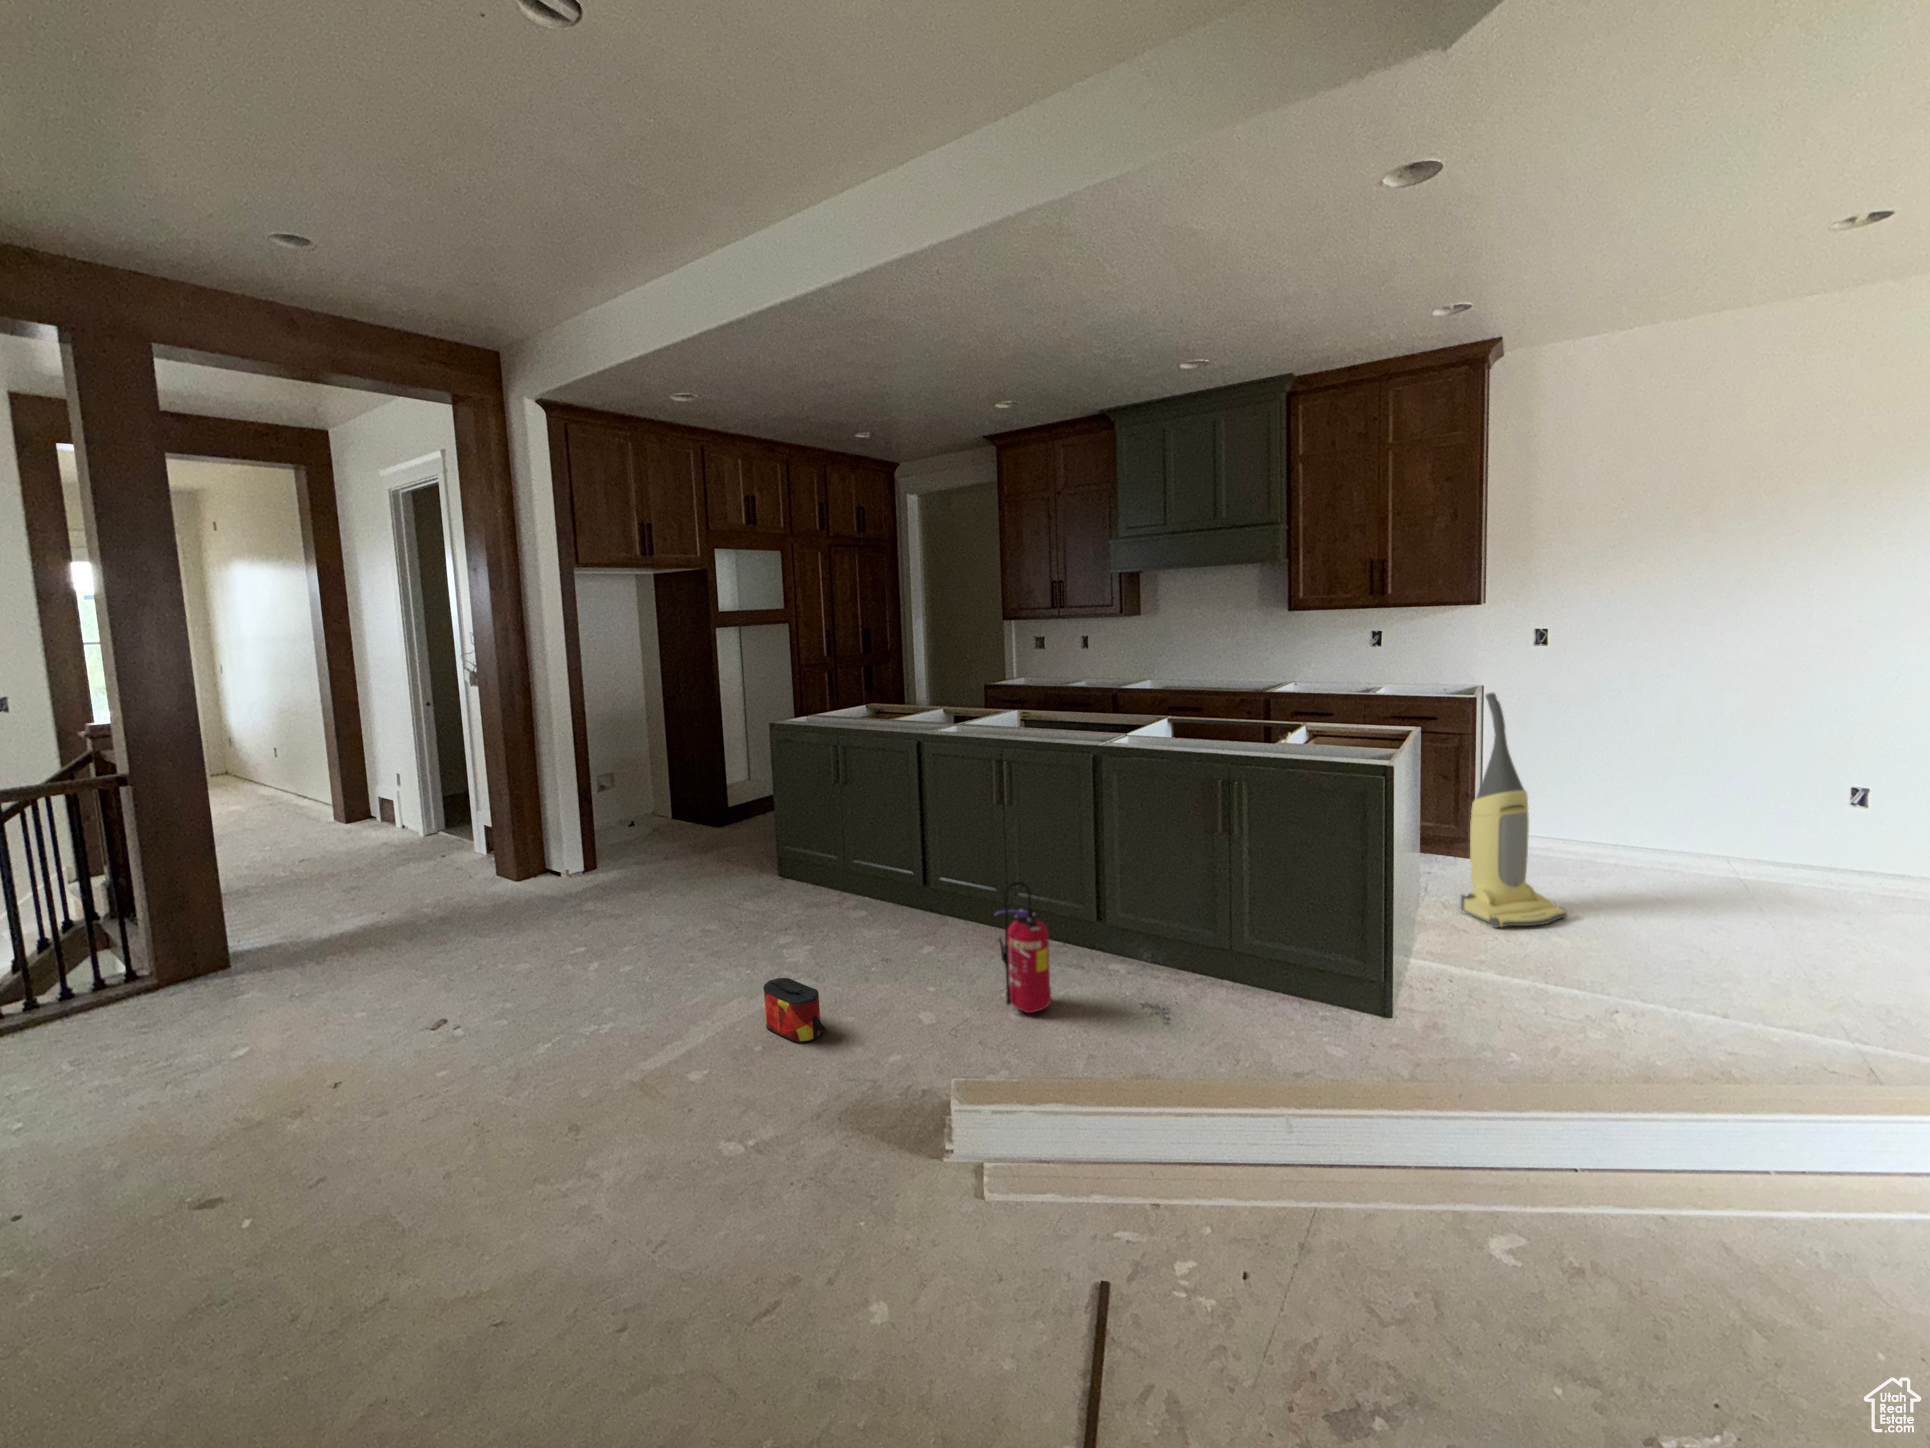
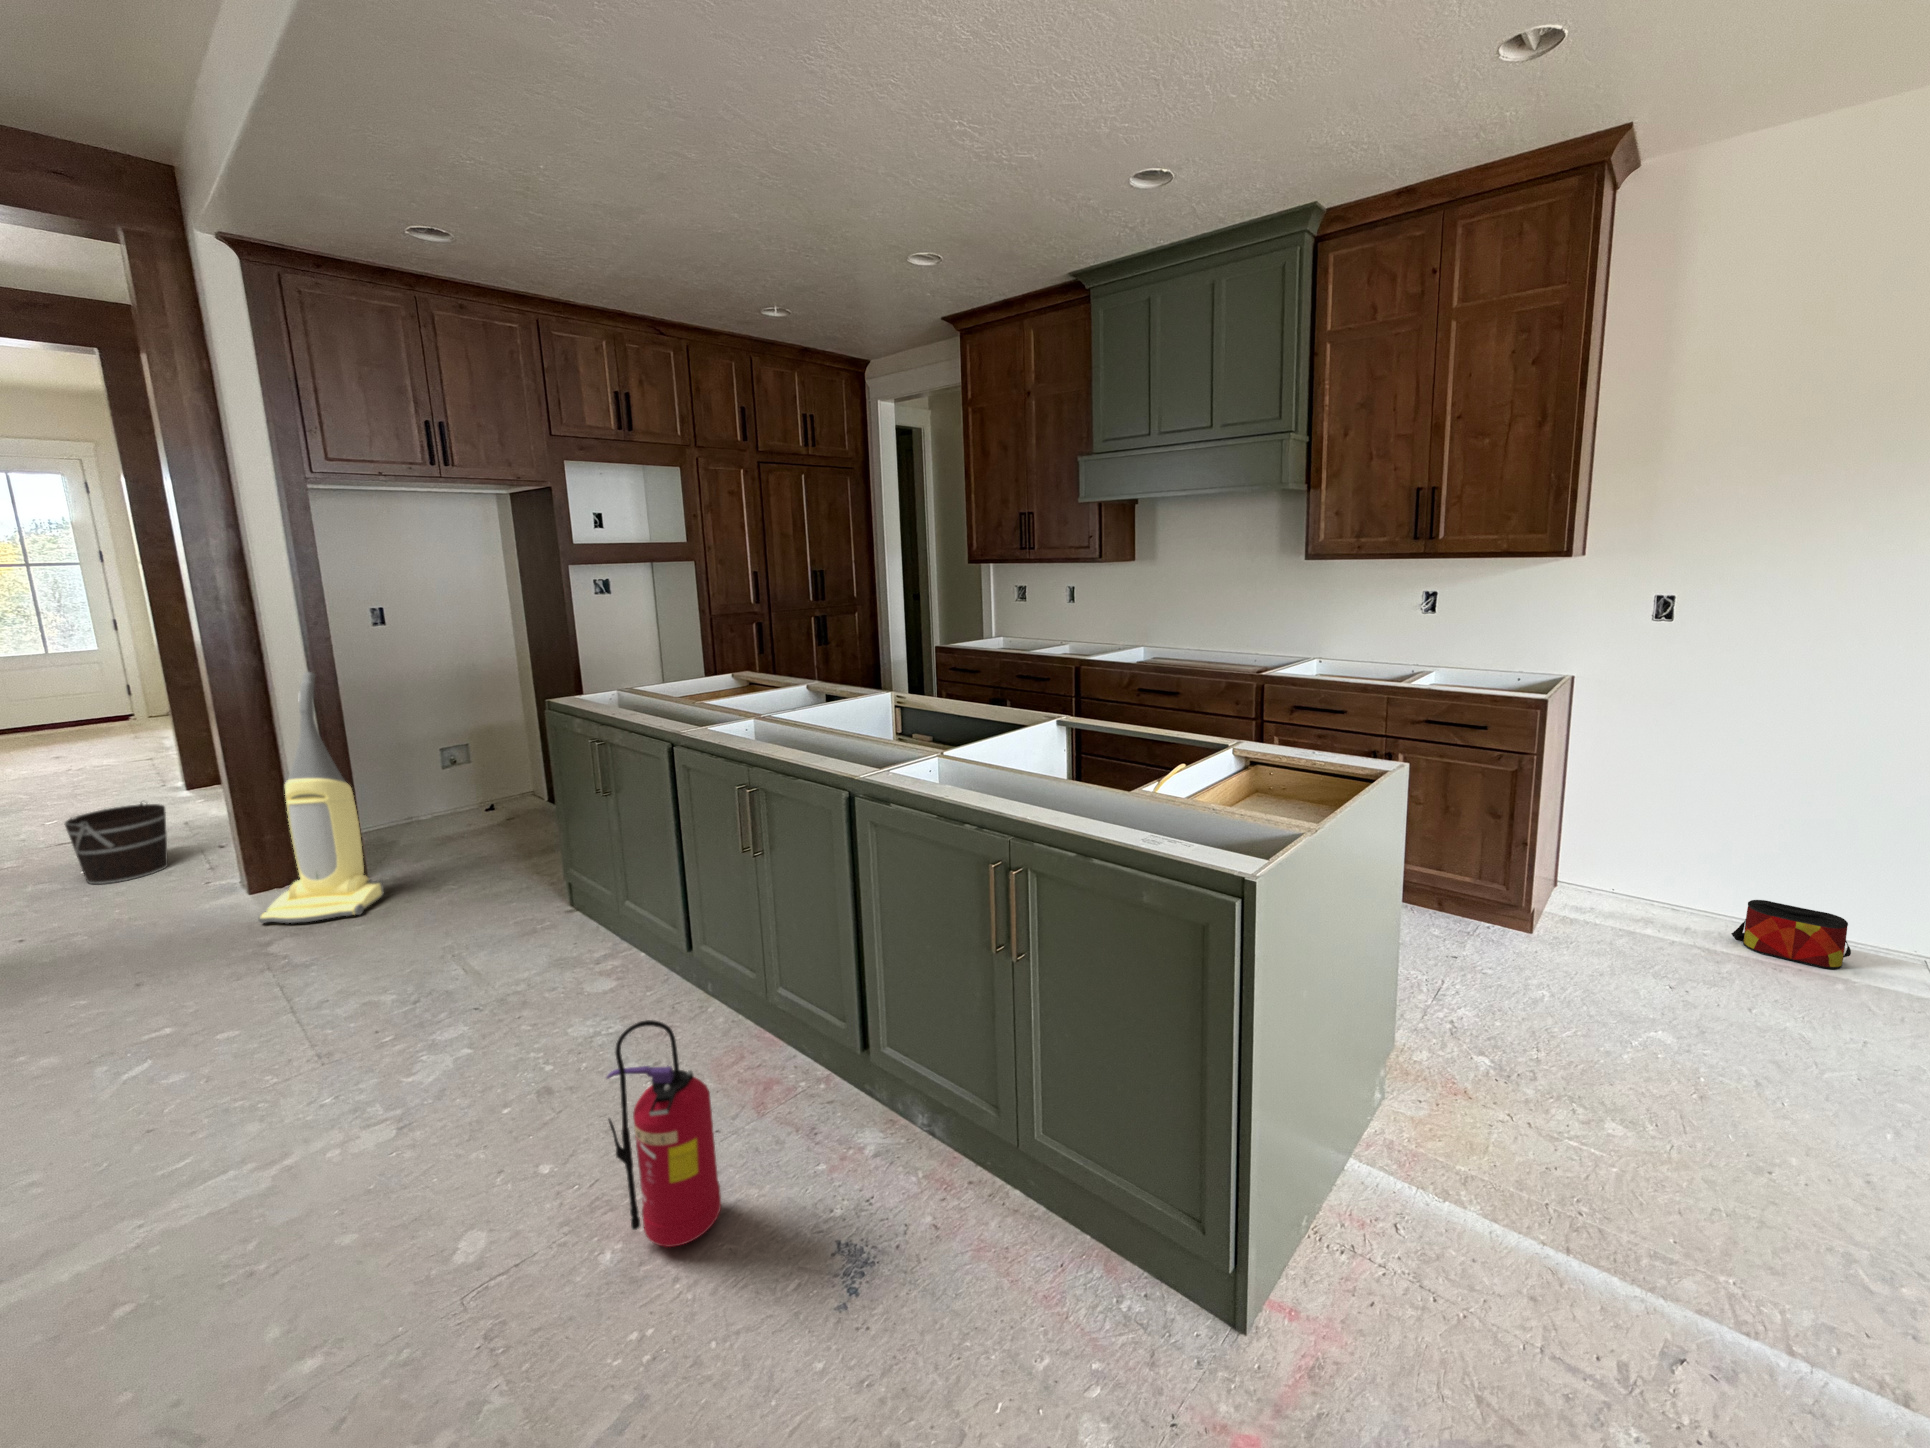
vacuum cleaner: present [1461,693,1567,928] -> present [258,672,384,923]
bucket: none [373,819,434,880] -> present [65,802,168,884]
bag: present [763,978,825,1043] -> present [1731,900,1851,969]

